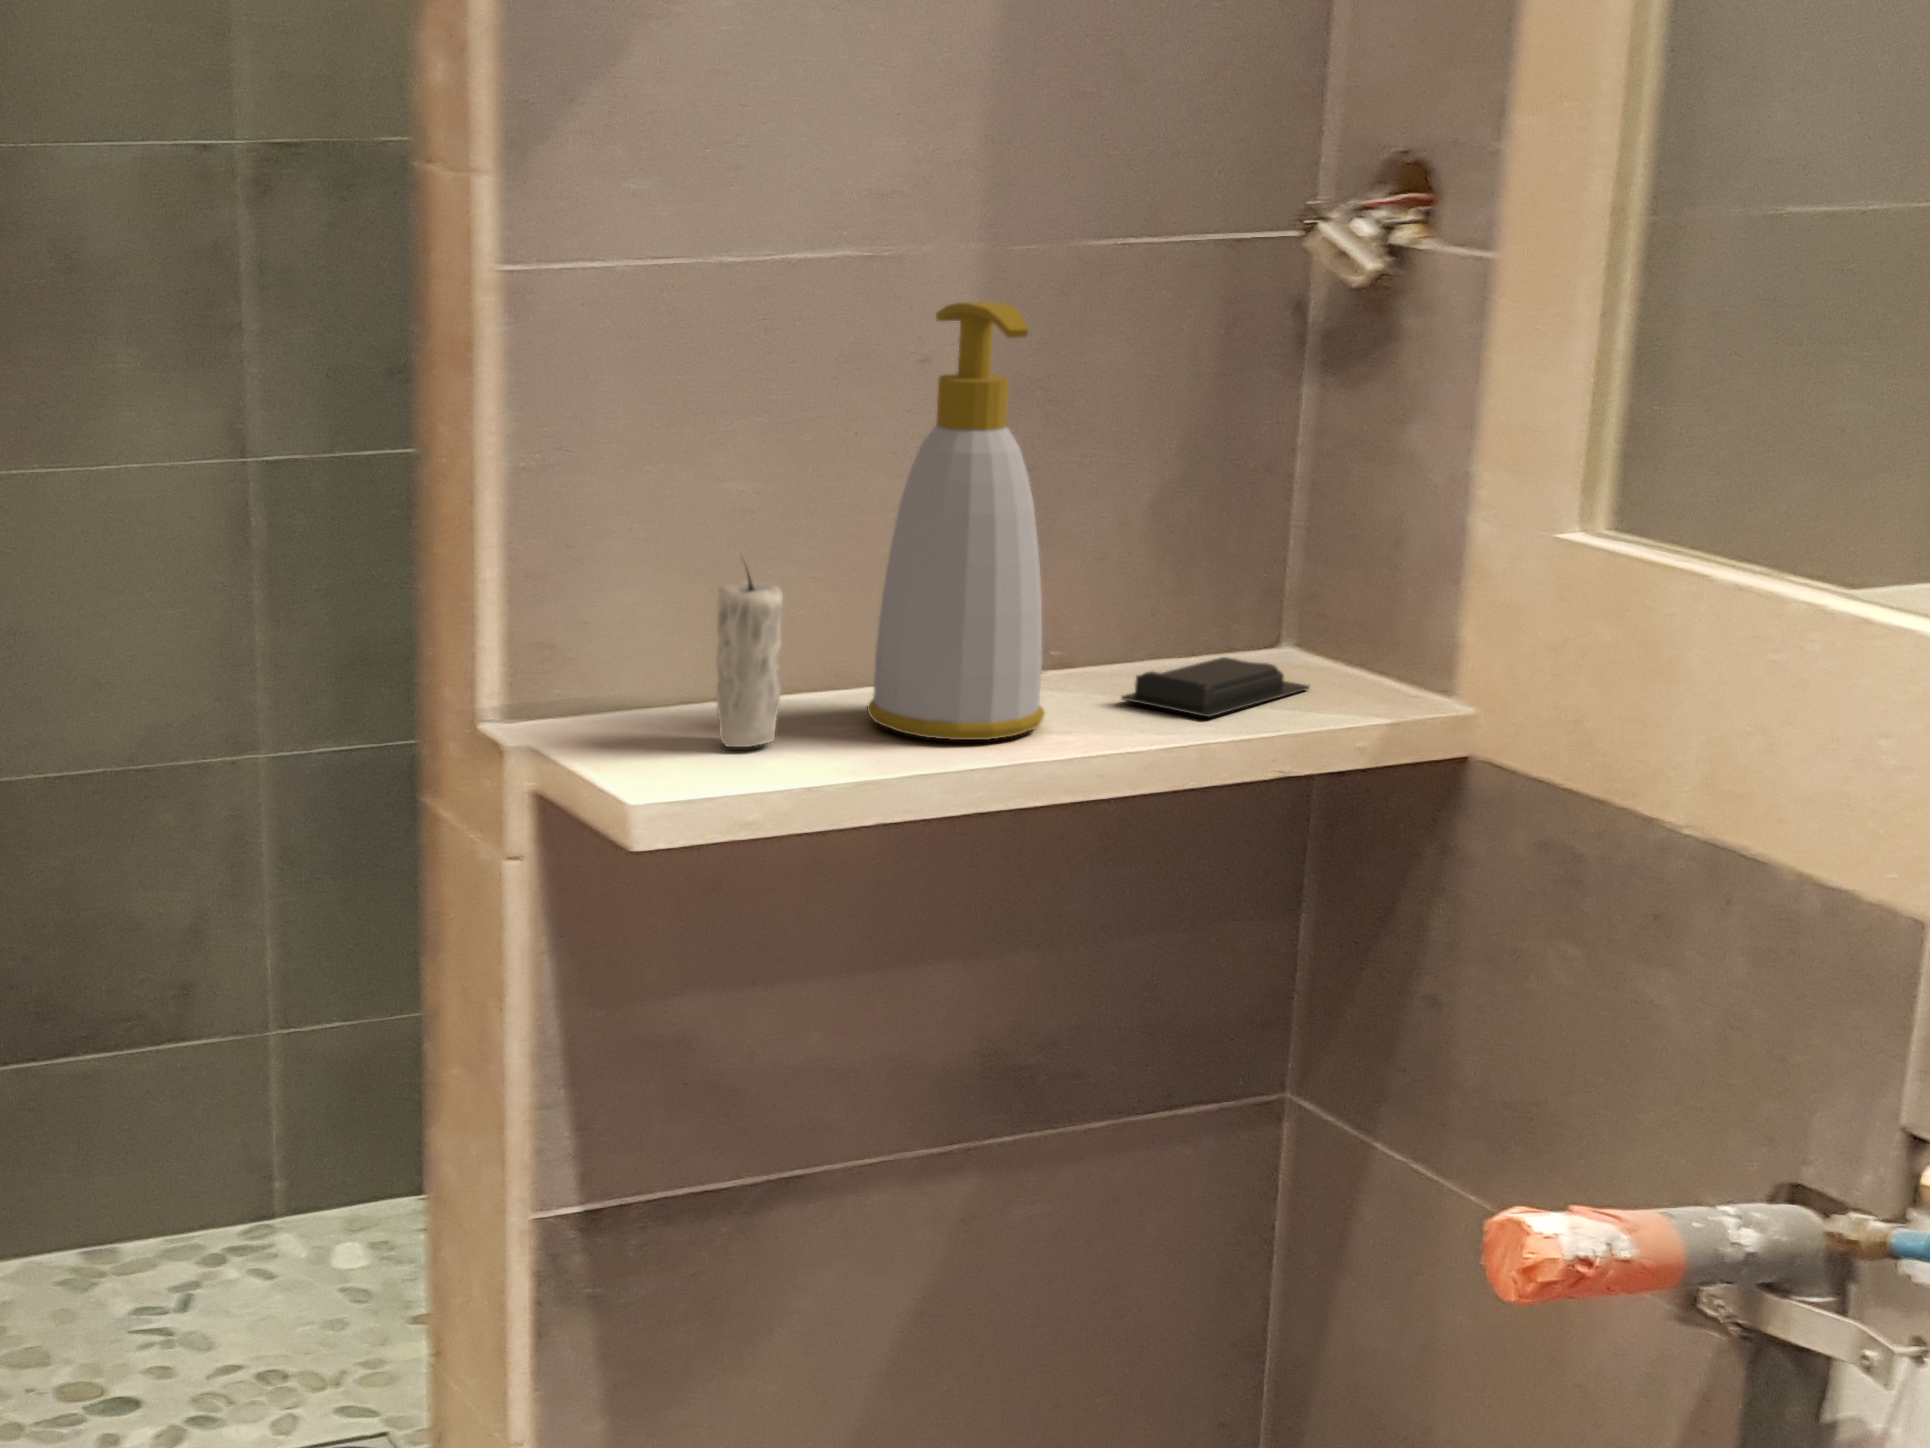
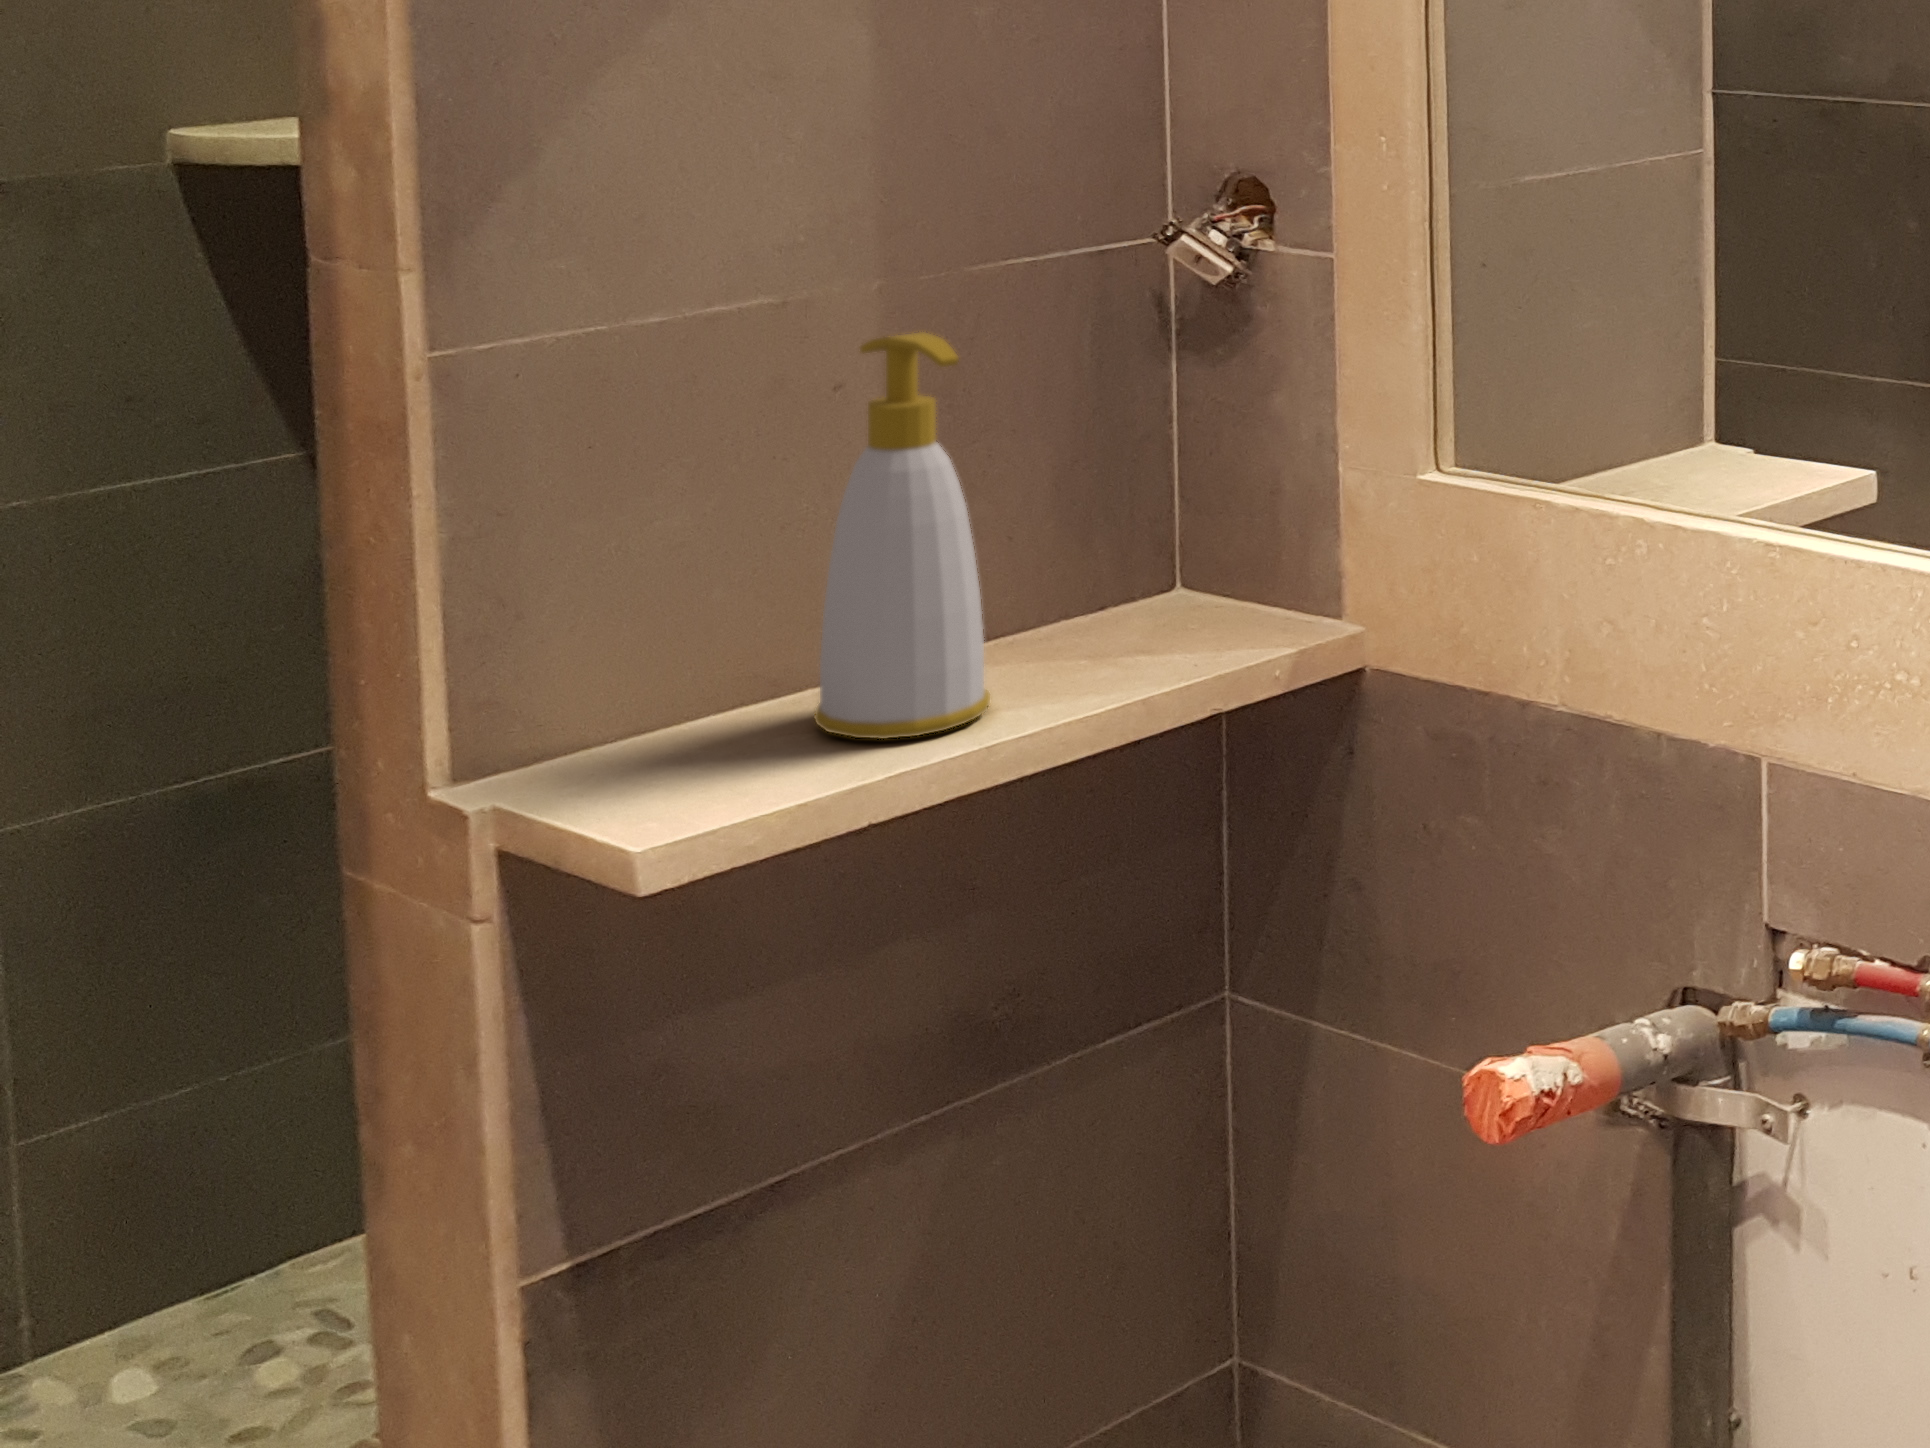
candle: present [716,563,783,747] -> none [663,592,735,785]
soap bar: present [1121,657,1309,717] -> none [1051,611,1213,672]

